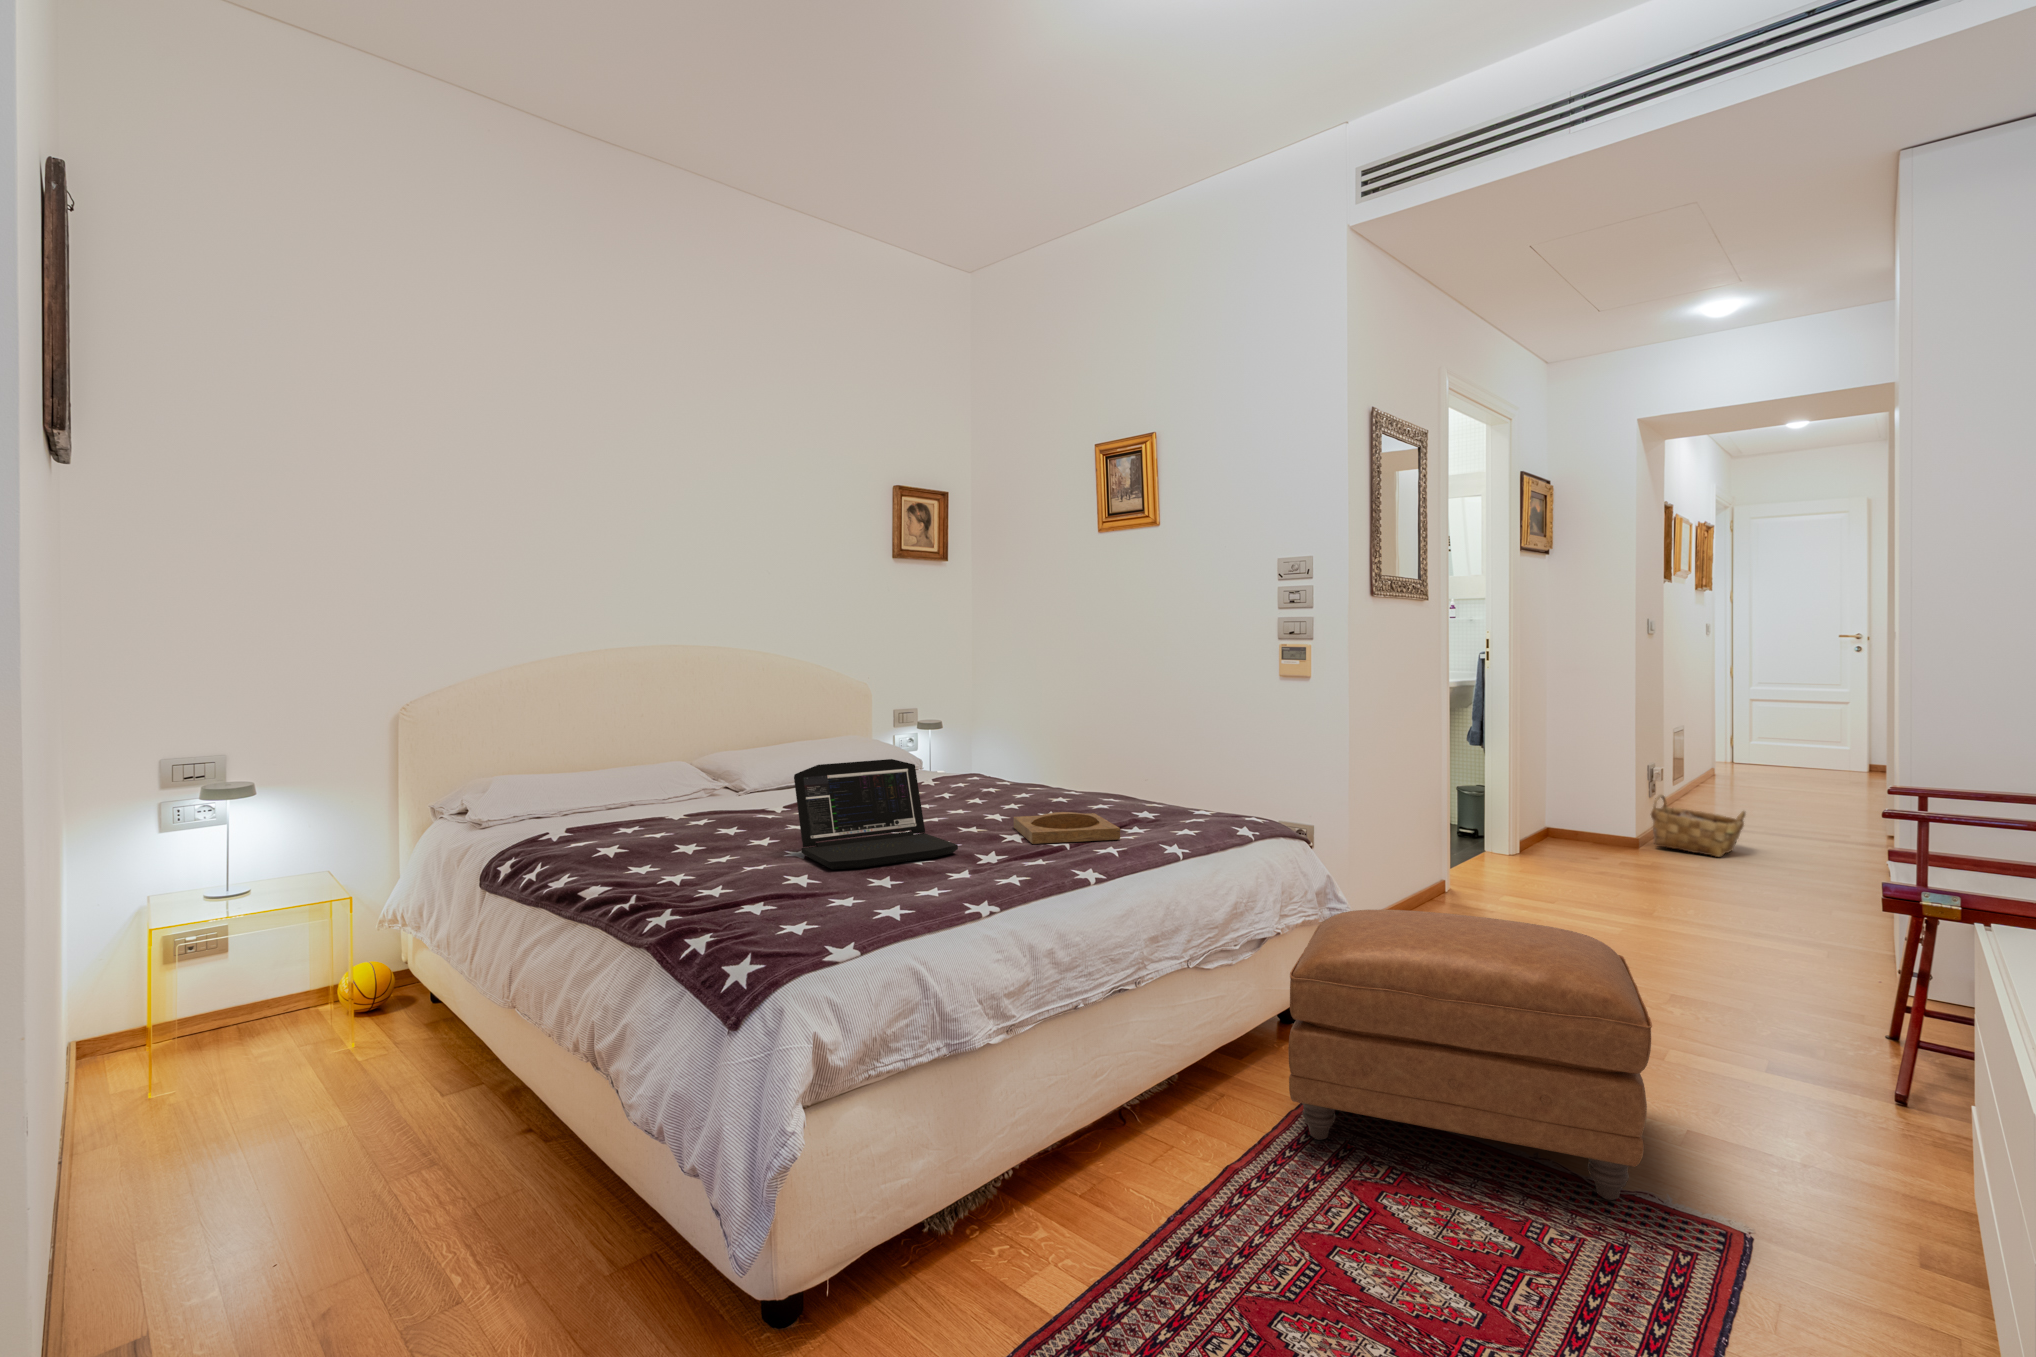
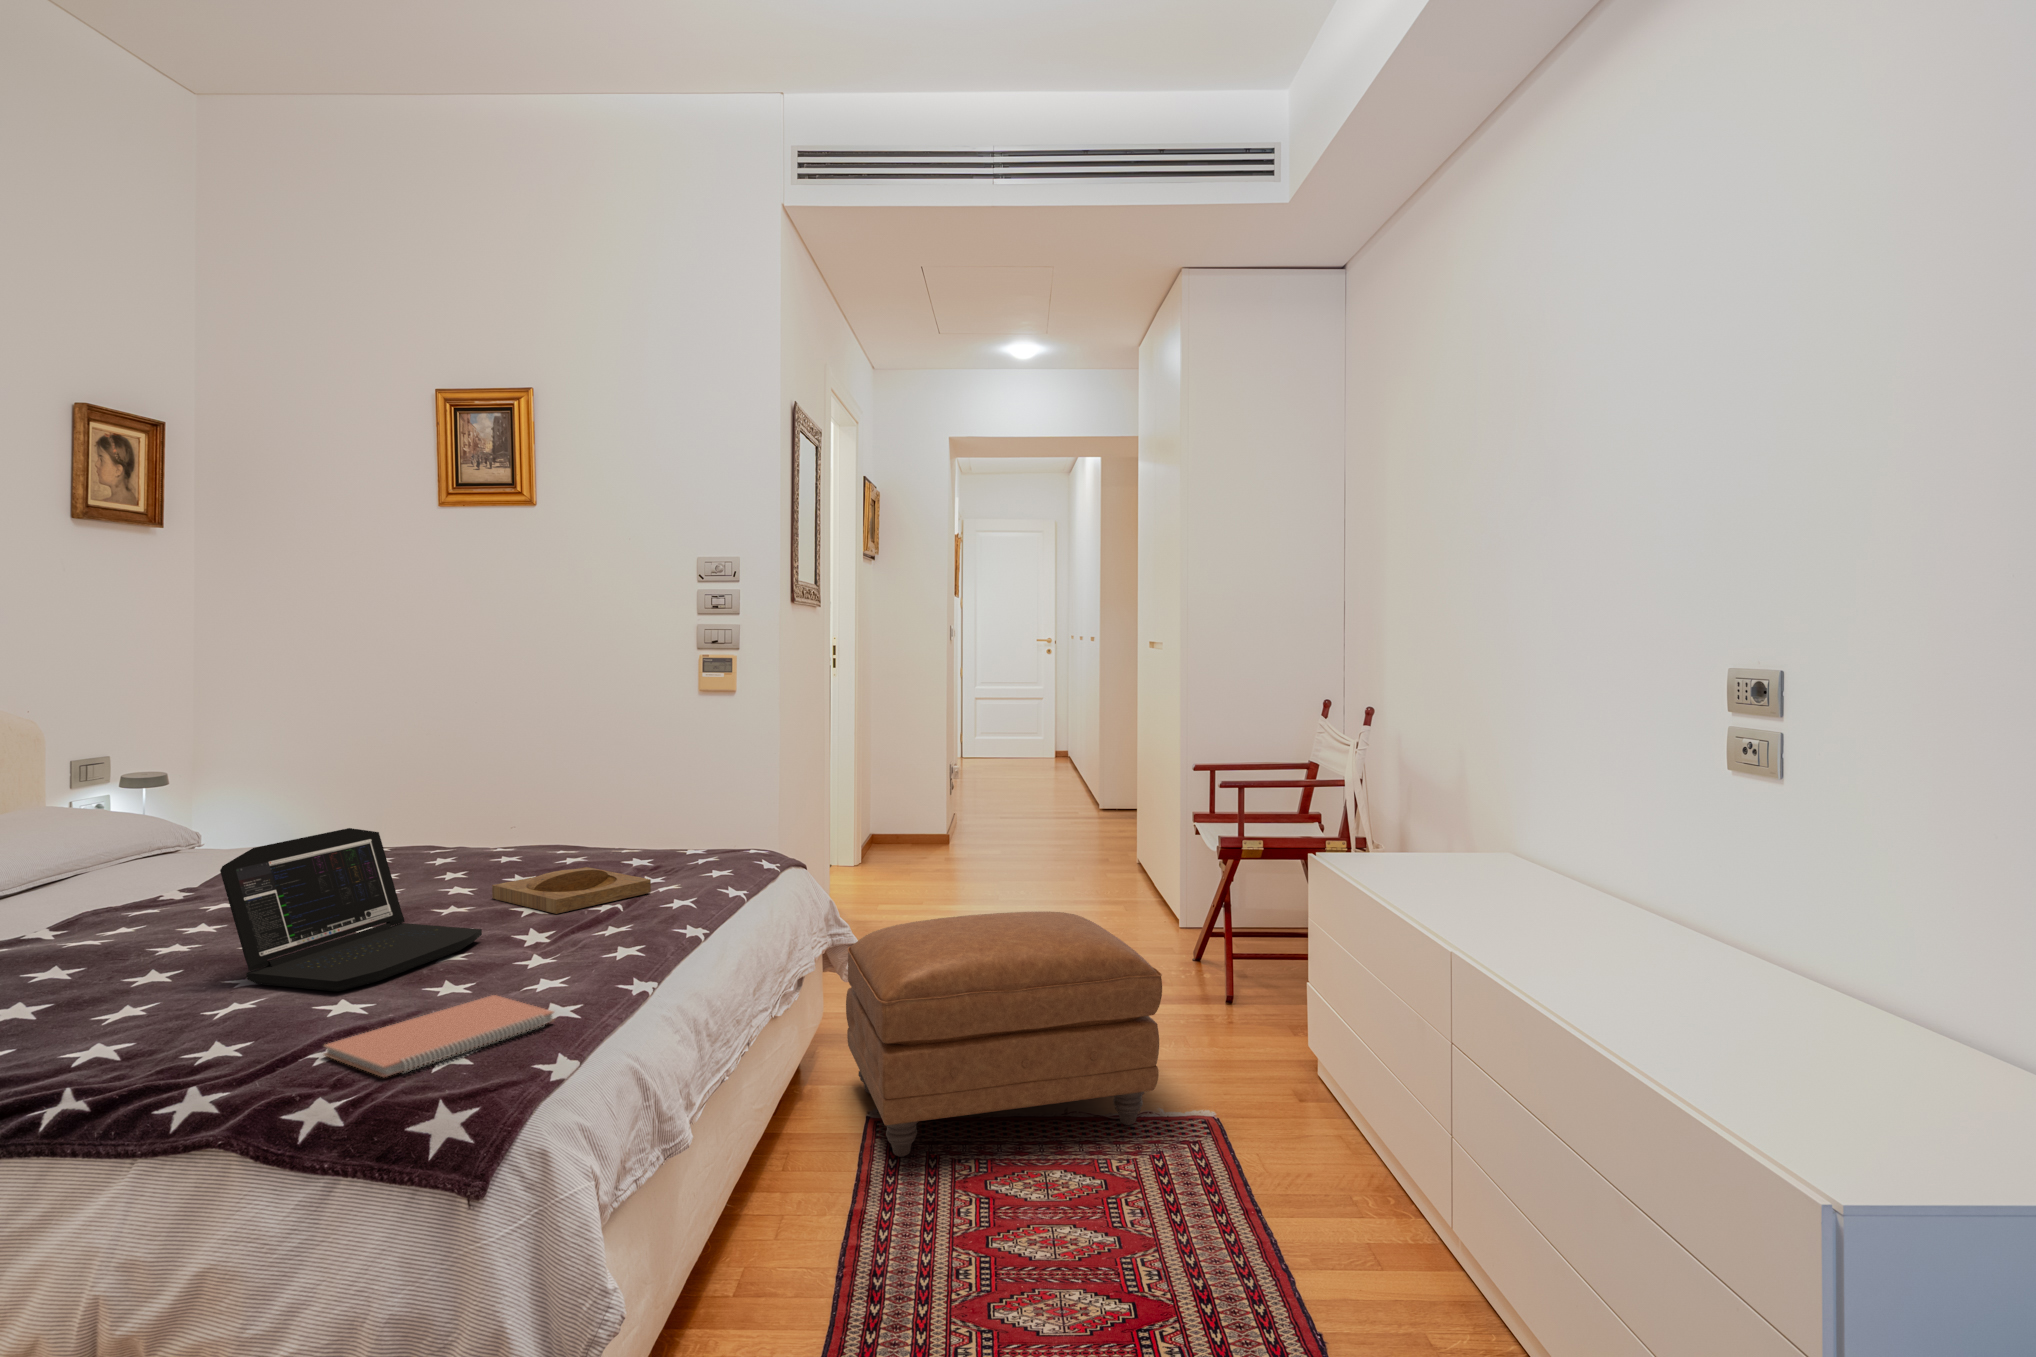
woven basket: present [1651,795,1745,857] -> none [957,785,1026,836]
notebook: none [760,888,901,926] -> present [324,995,554,1077]

